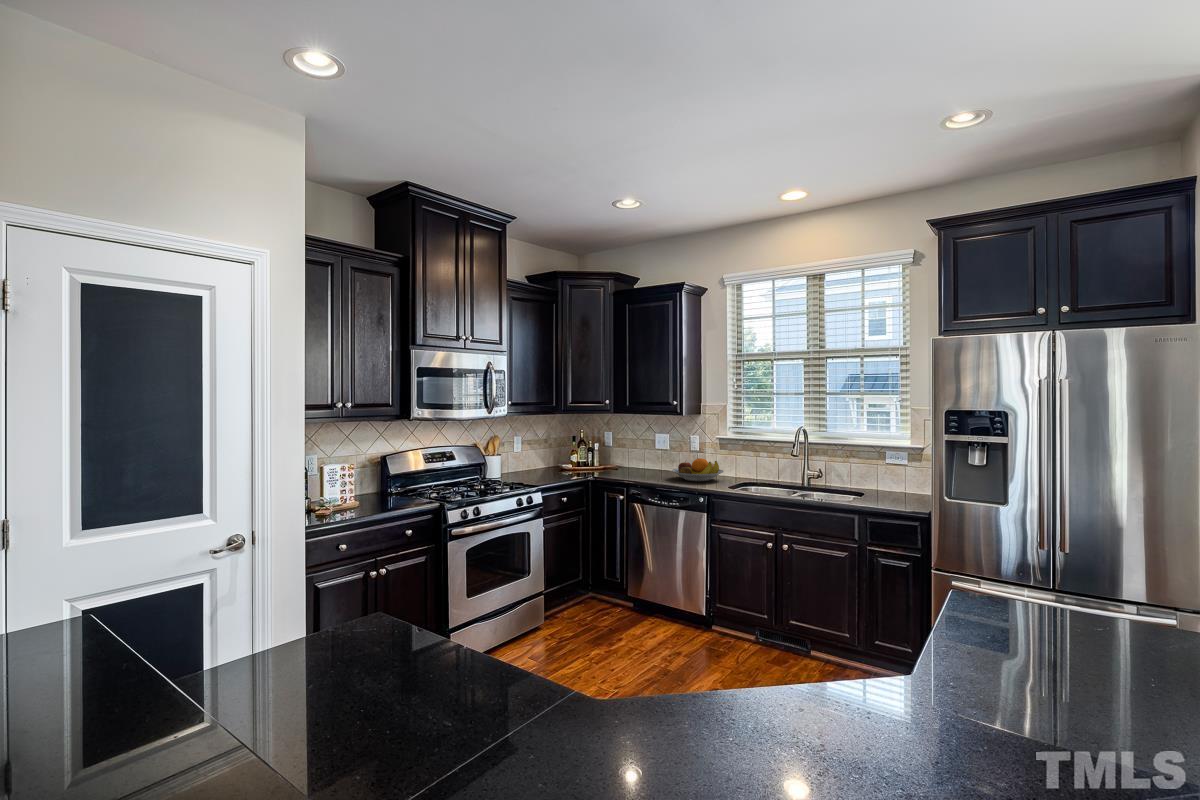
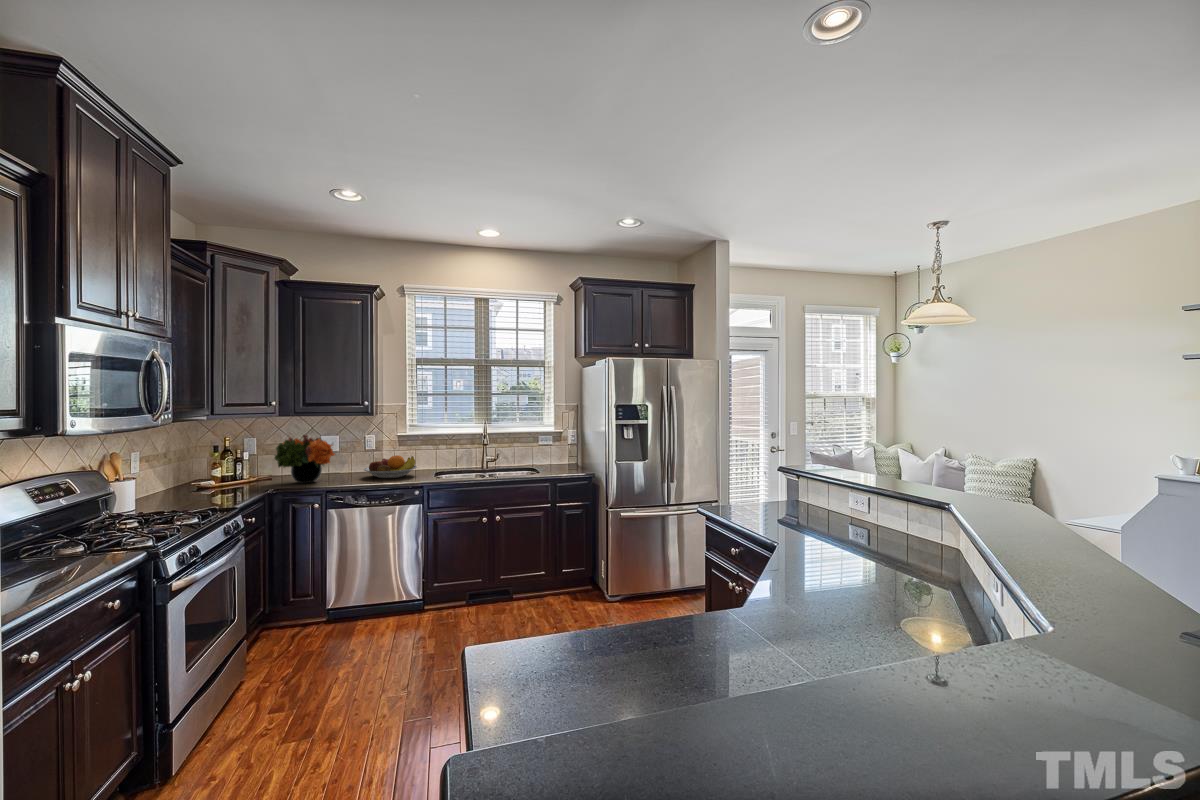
flower arrangement: none [599,431,649,475] -> present [275,435,335,483]

